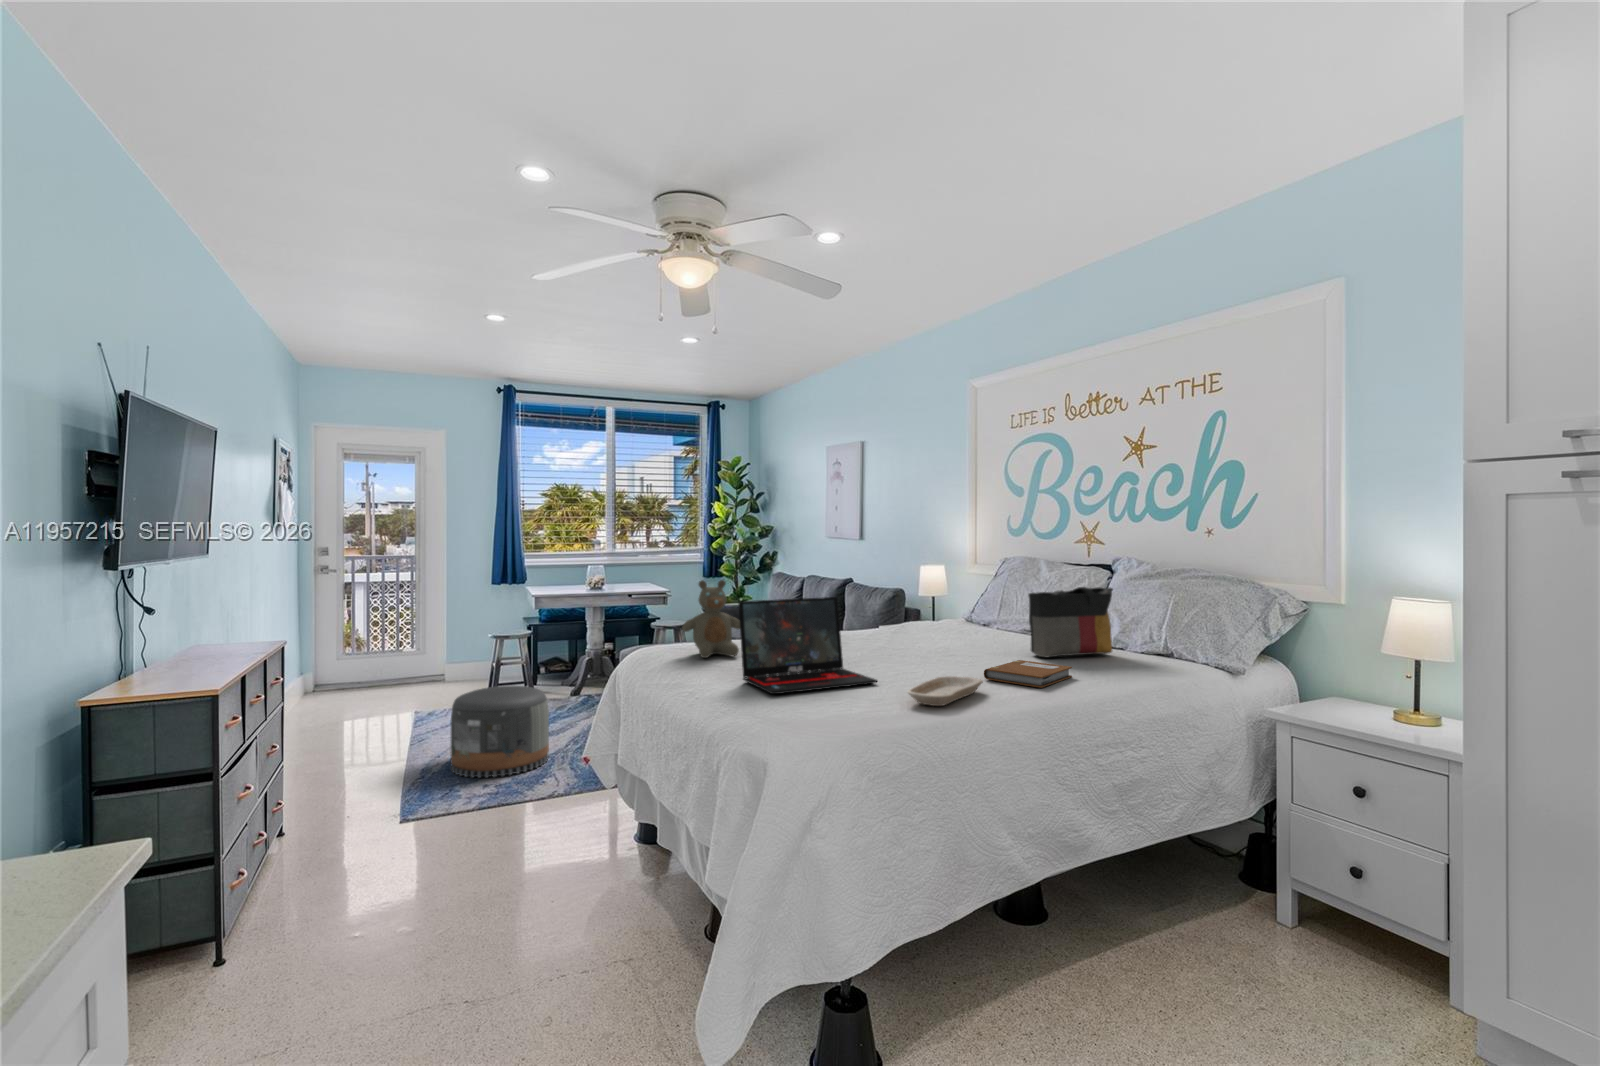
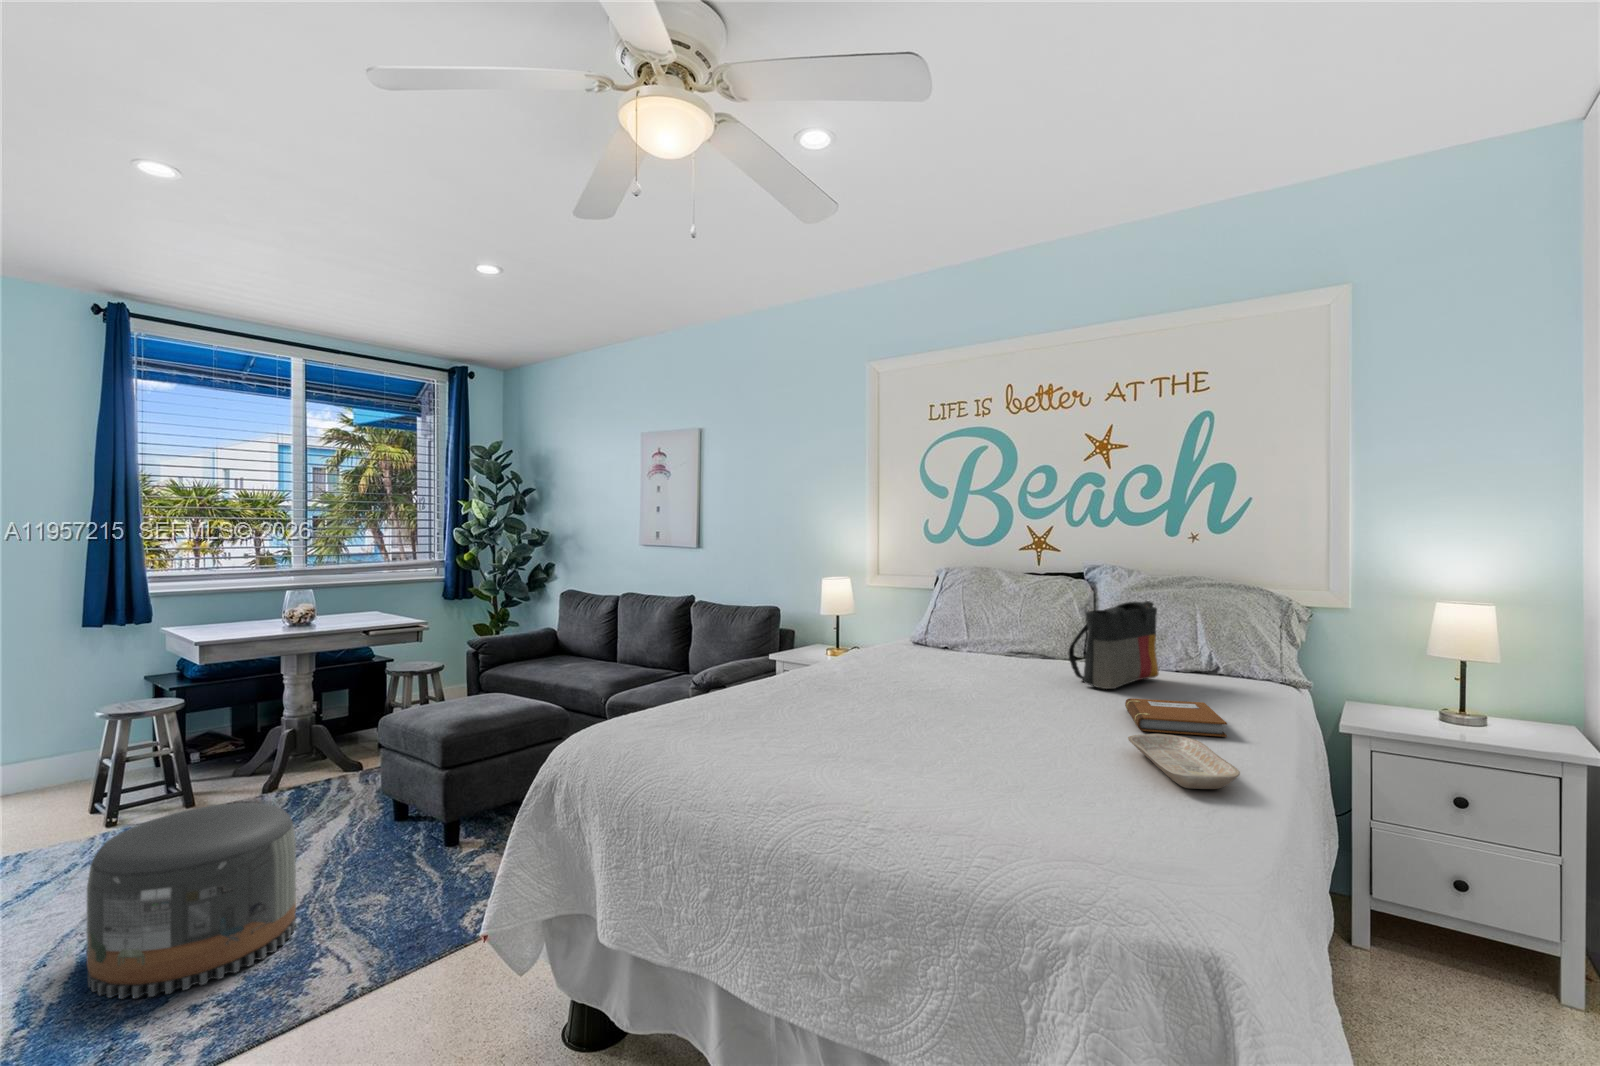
teddy bear: present [682,580,740,658] -> none [663,613,759,740]
laptop: present [739,597,877,695] -> none [854,632,1050,803]

